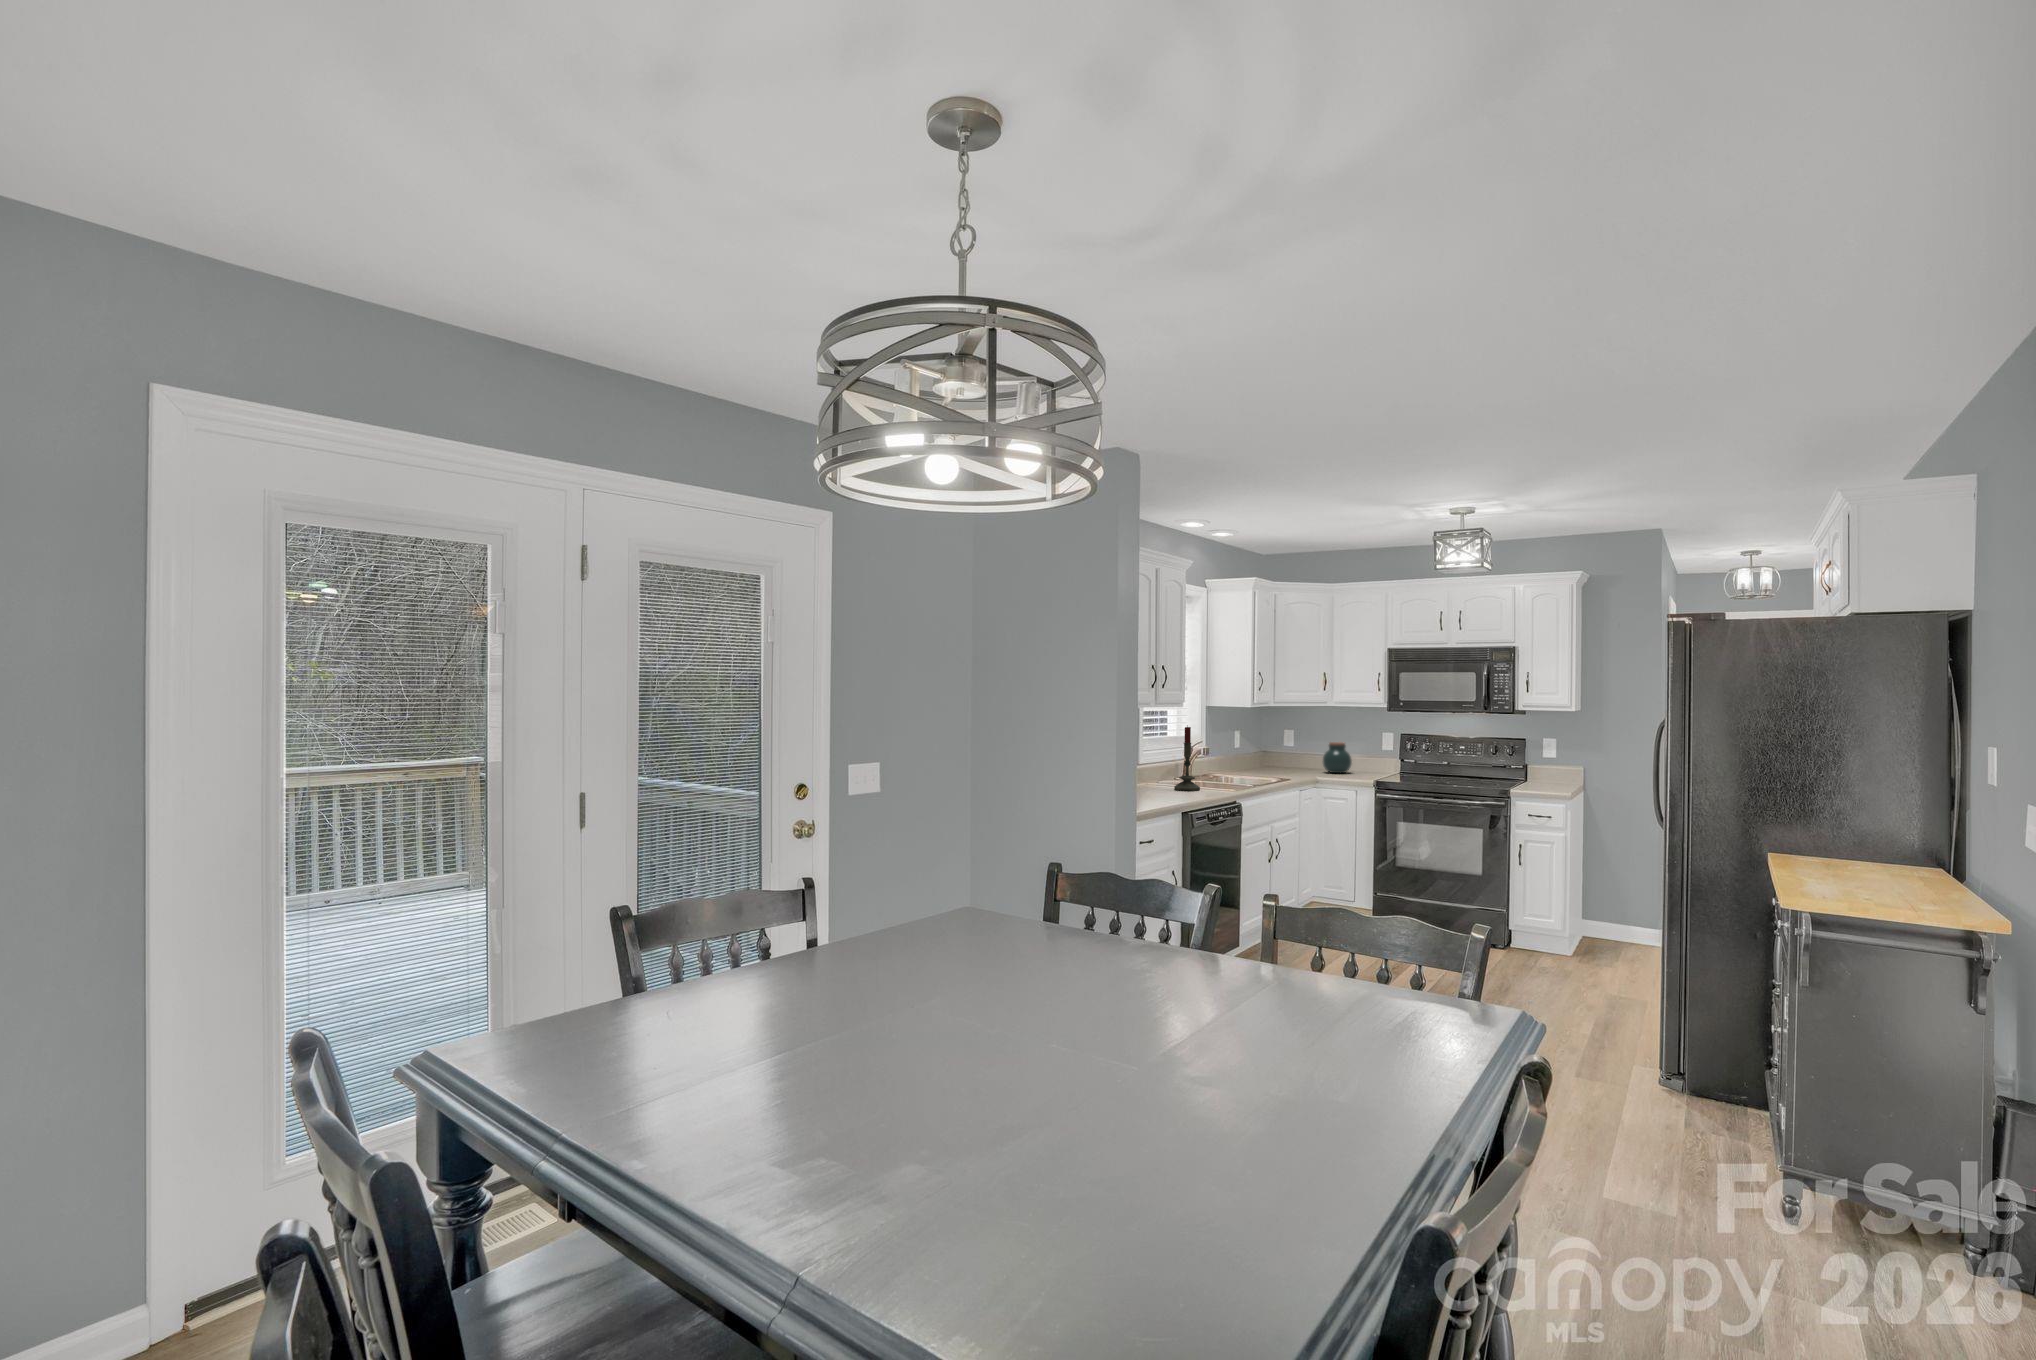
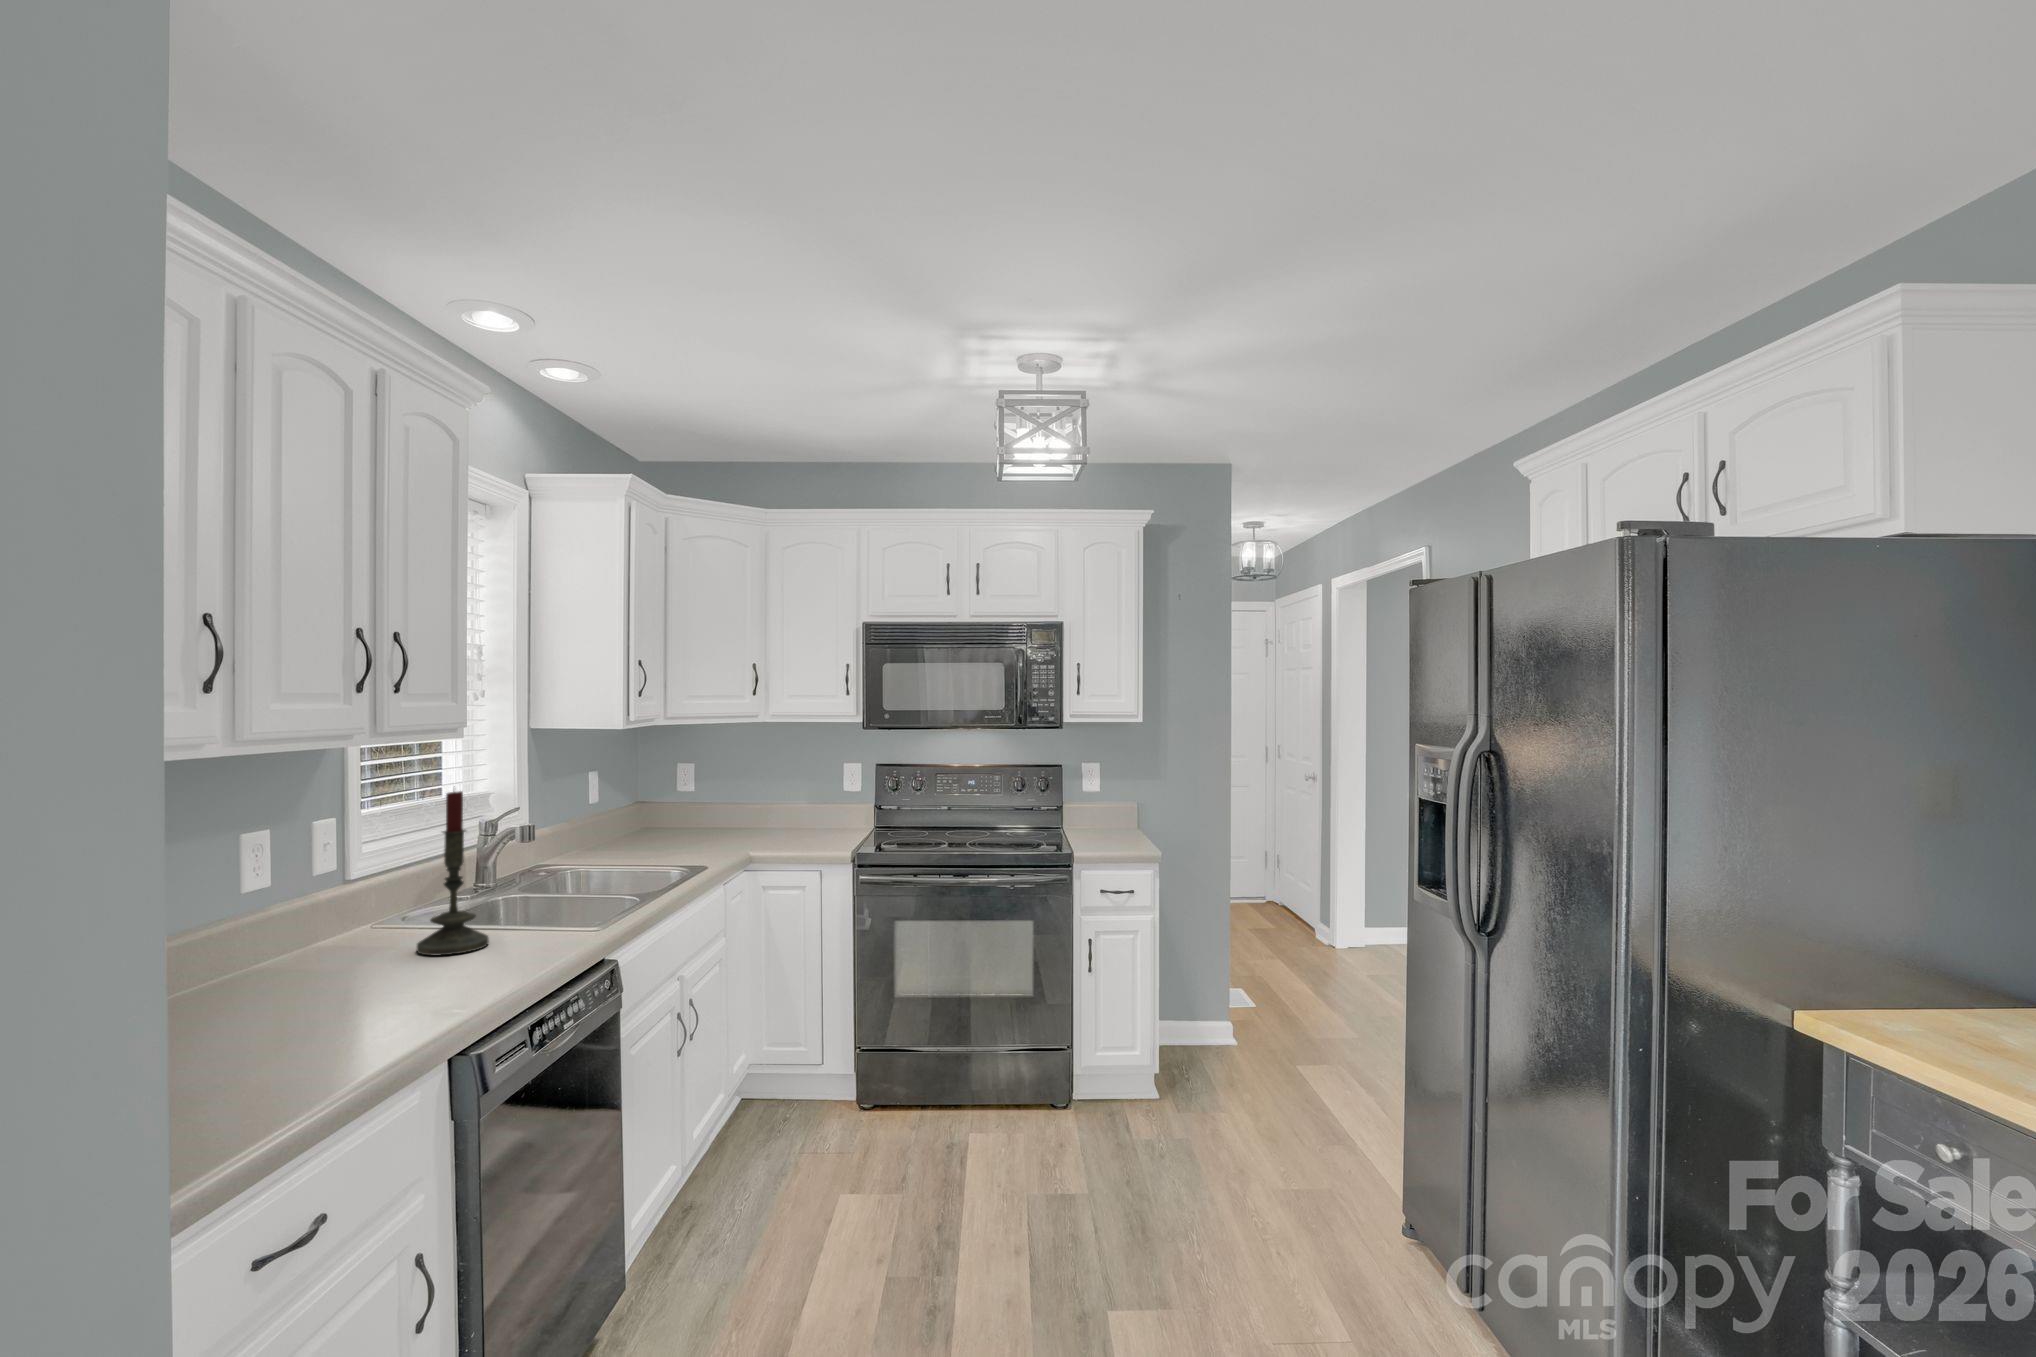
jar: present [1322,742,1352,773] -> none [755,782,803,836]

